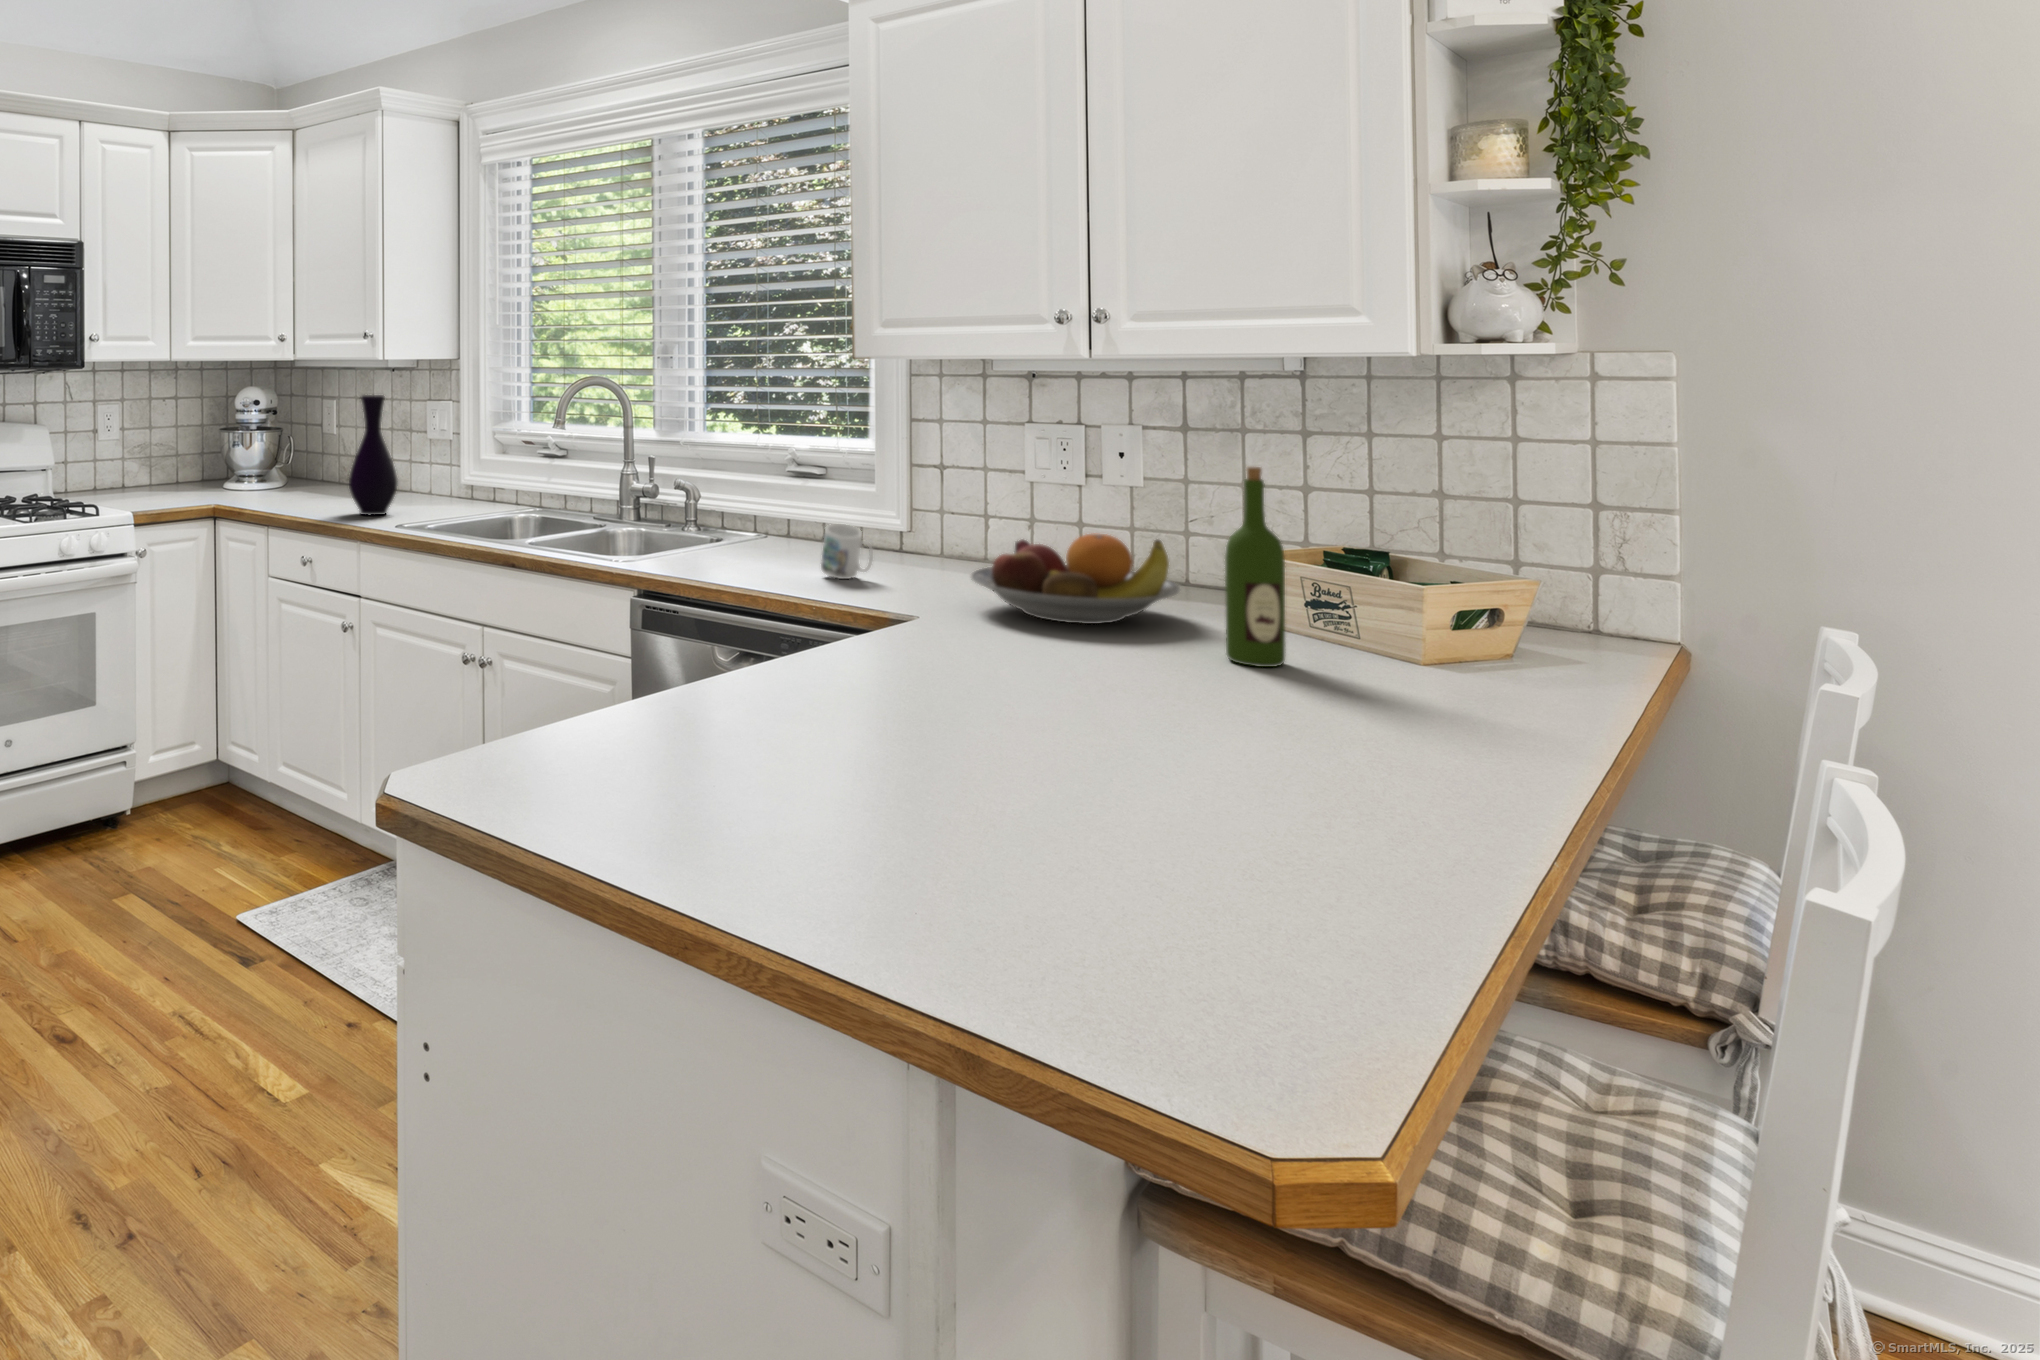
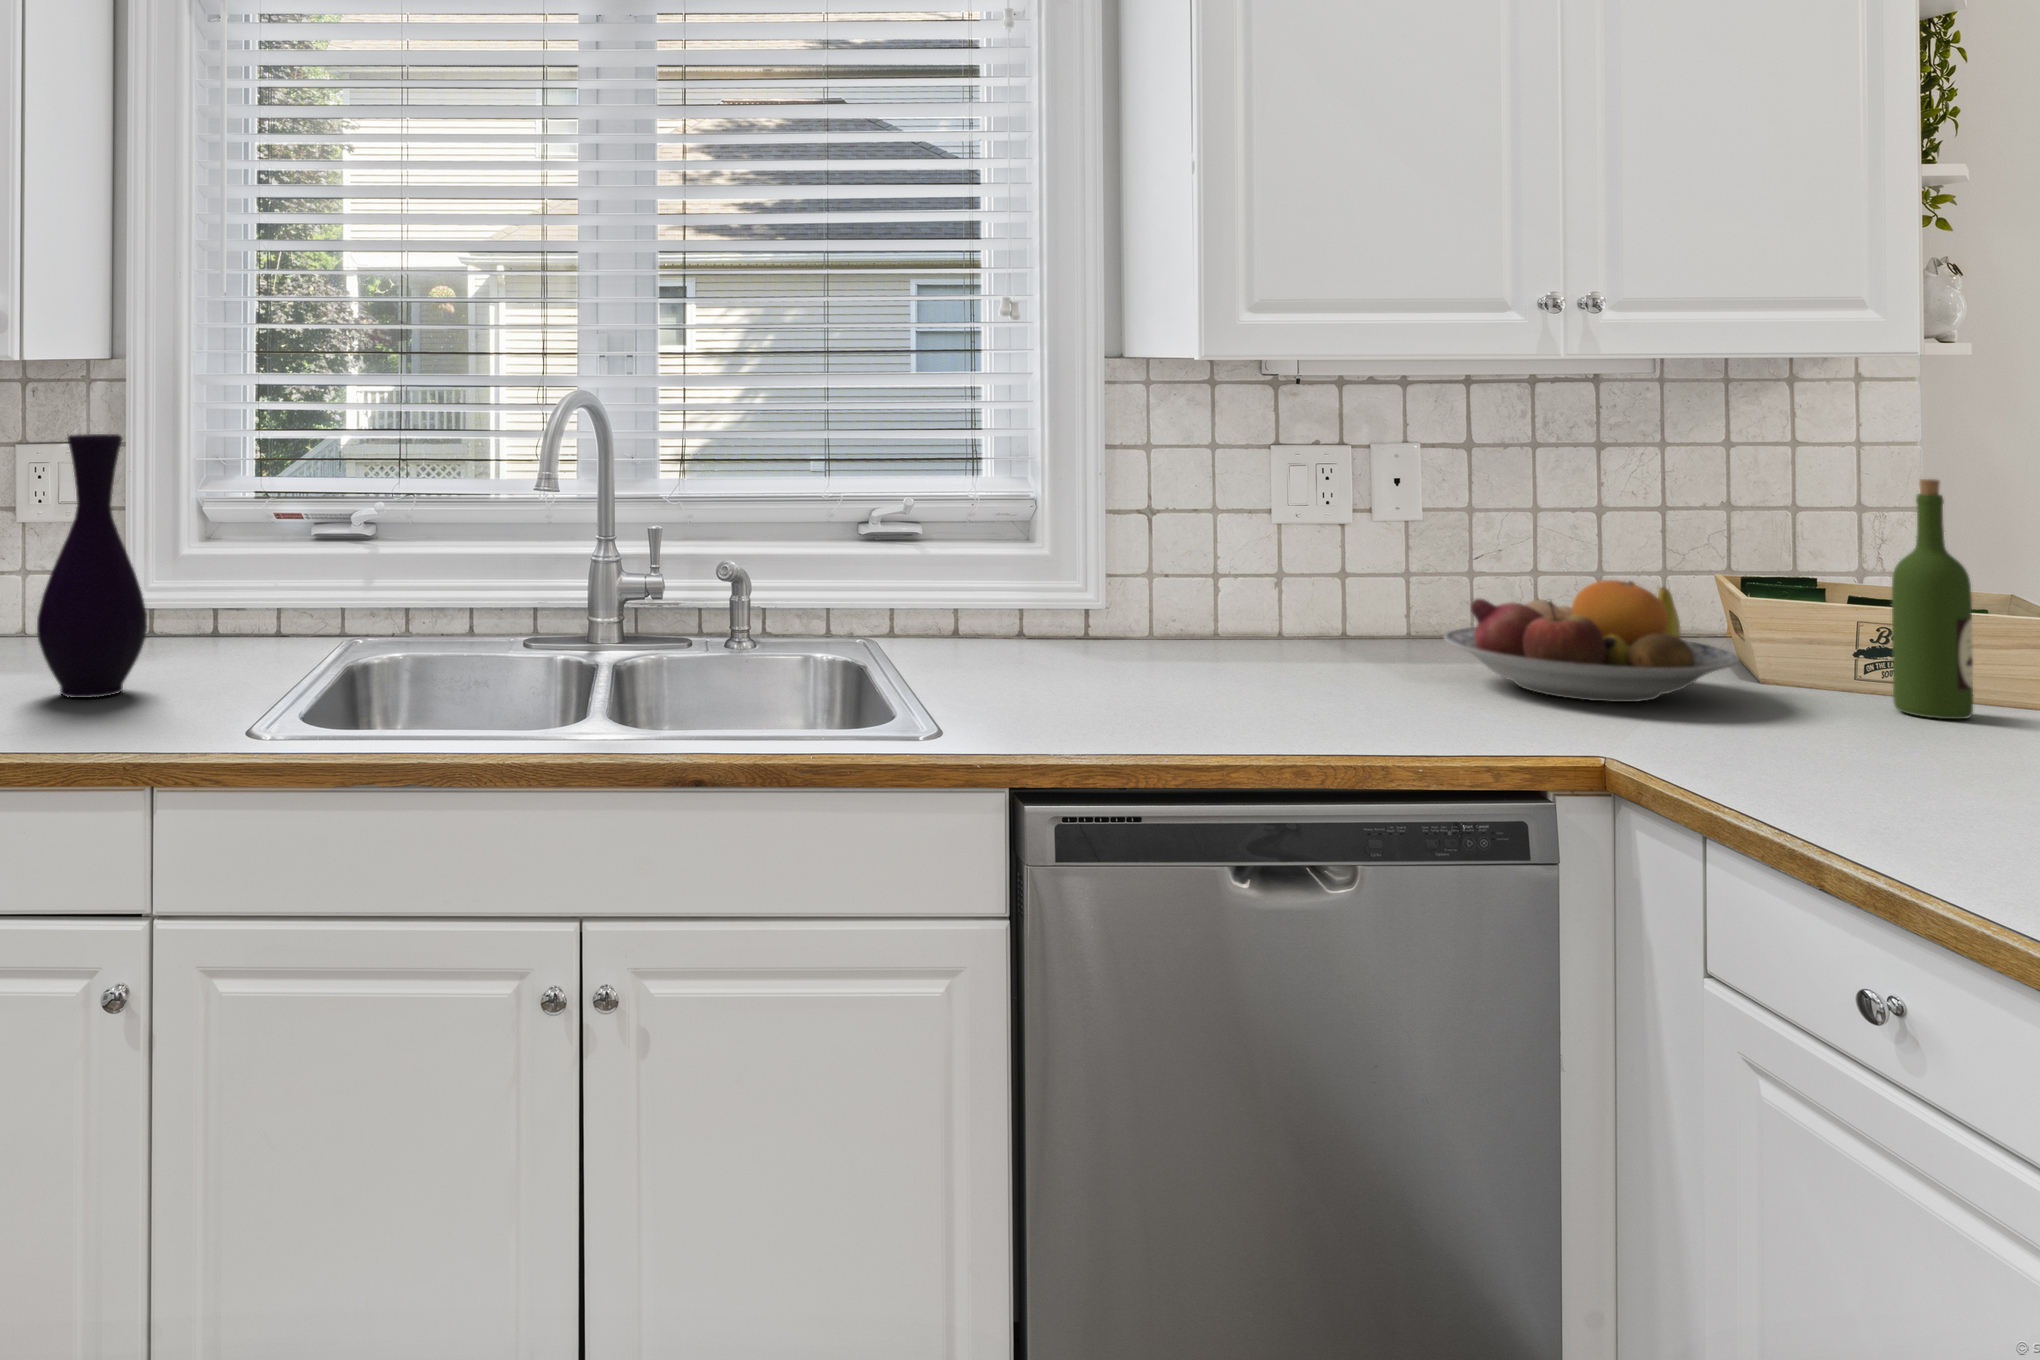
mug: present [821,524,873,579] -> none [1165,604,1259,687]

